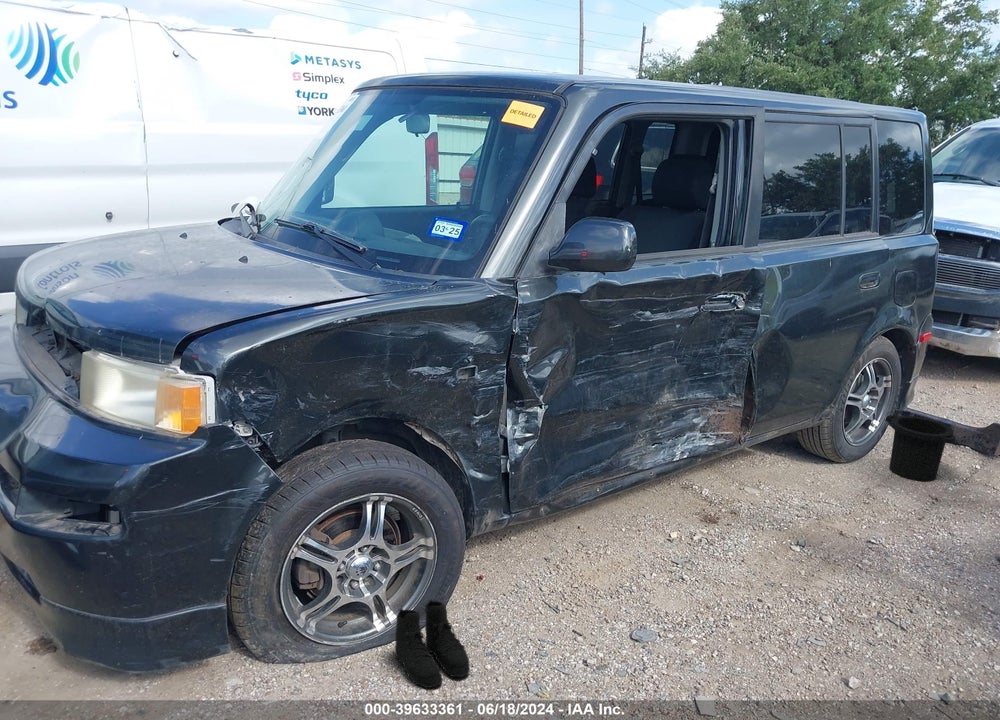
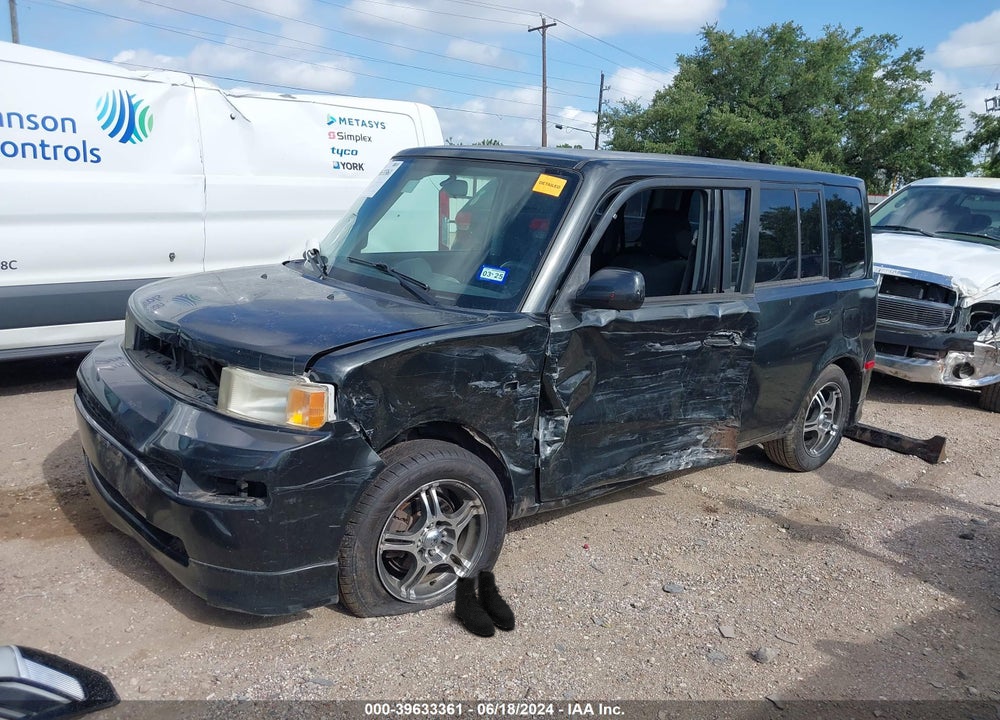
trash can: present [886,415,956,482] -> none [837,432,896,488]

